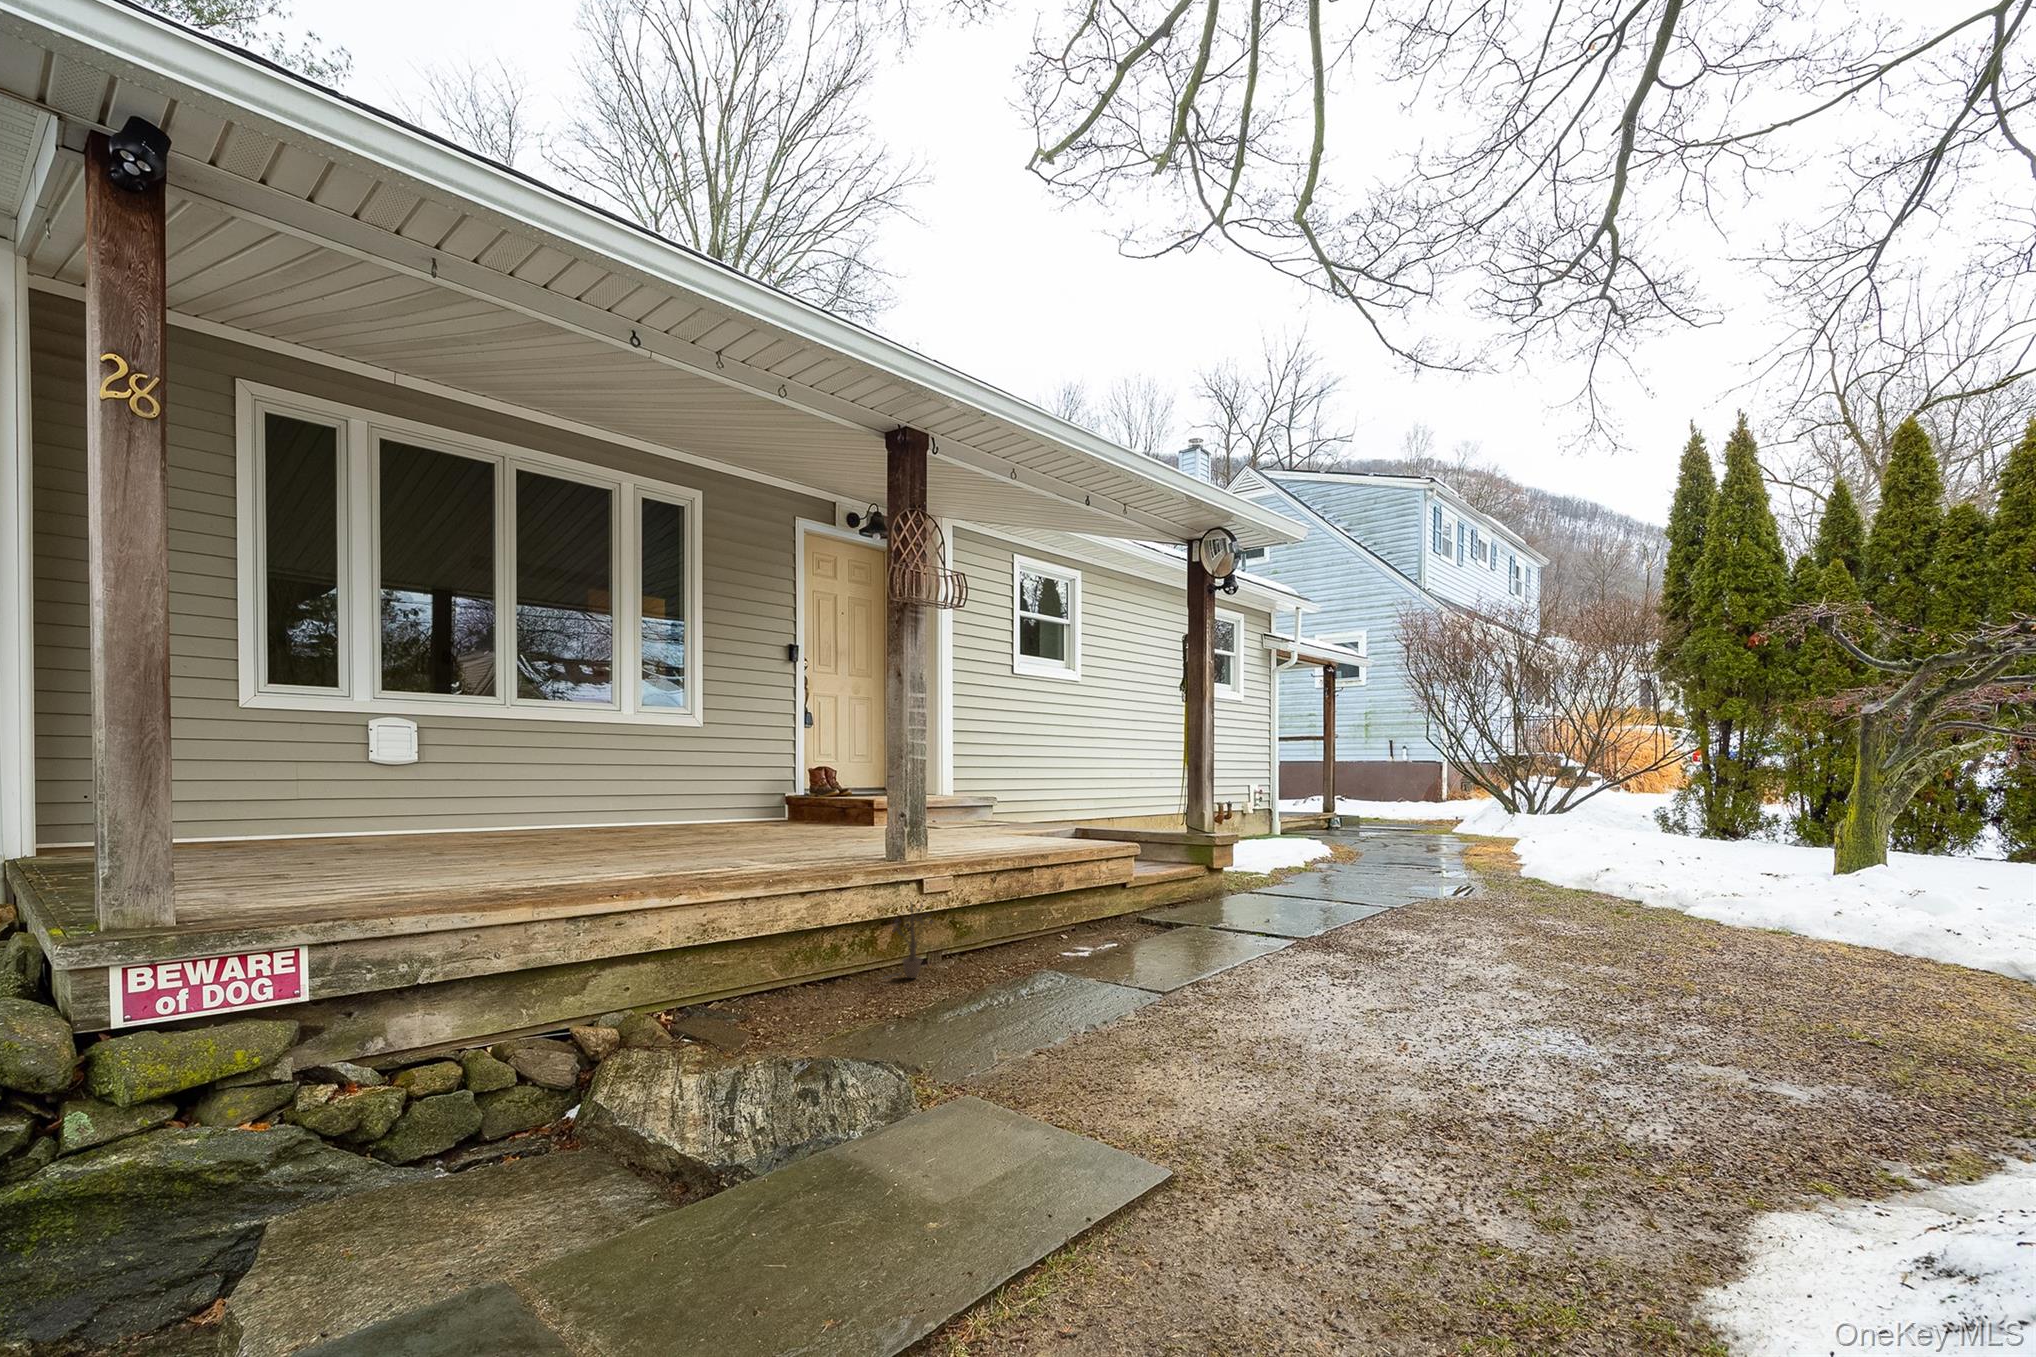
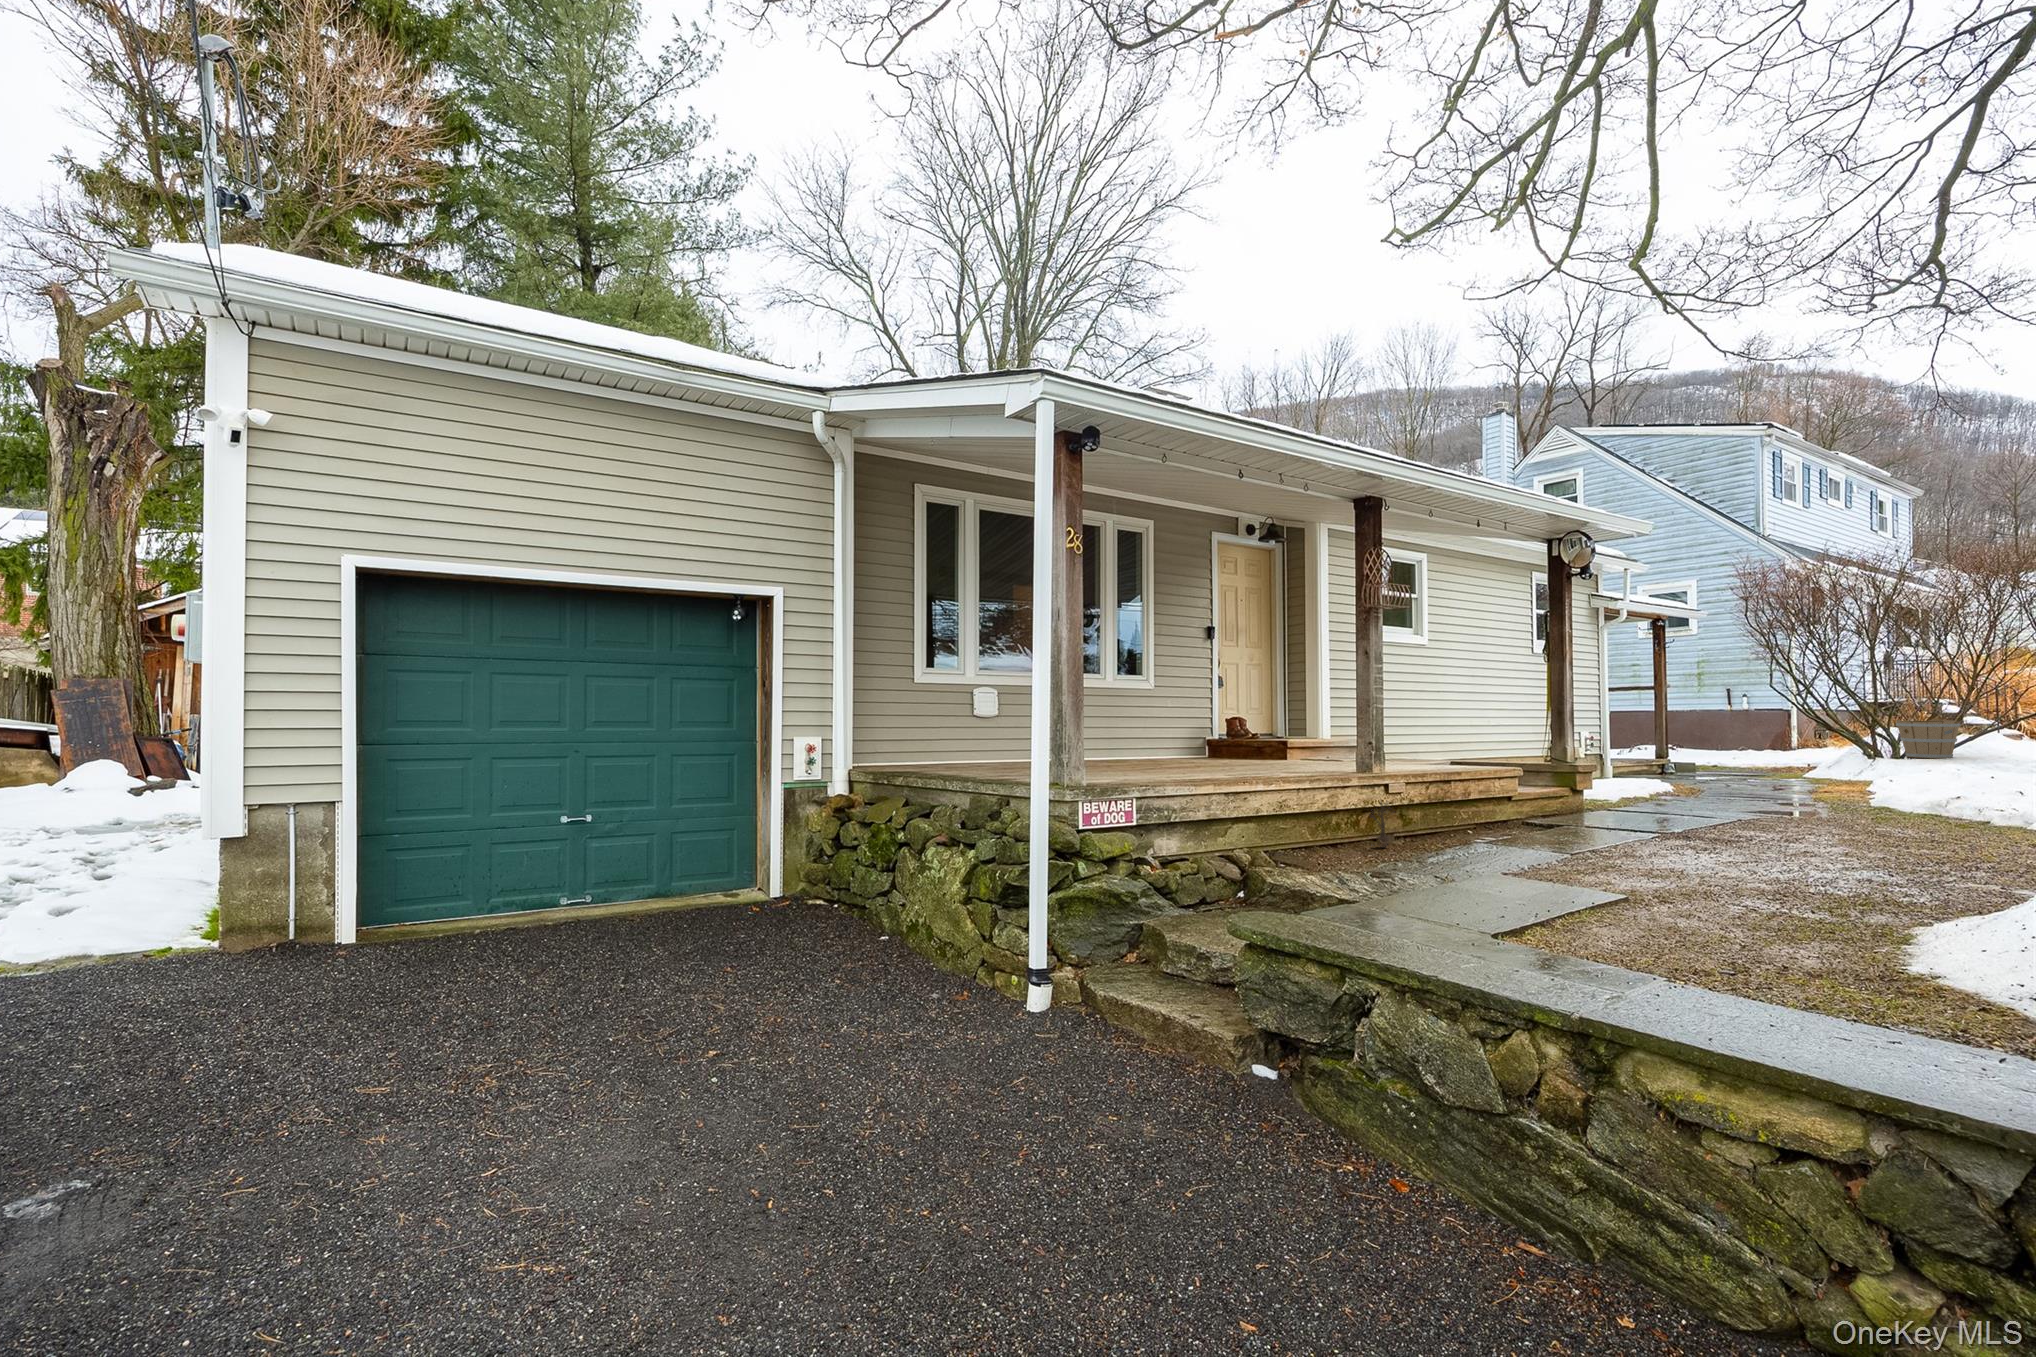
wooden bucket: none [1531,776,1584,816] -> present [1896,720,1961,759]

